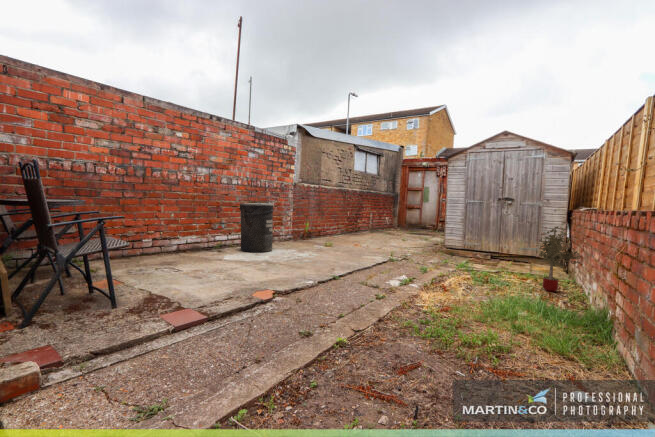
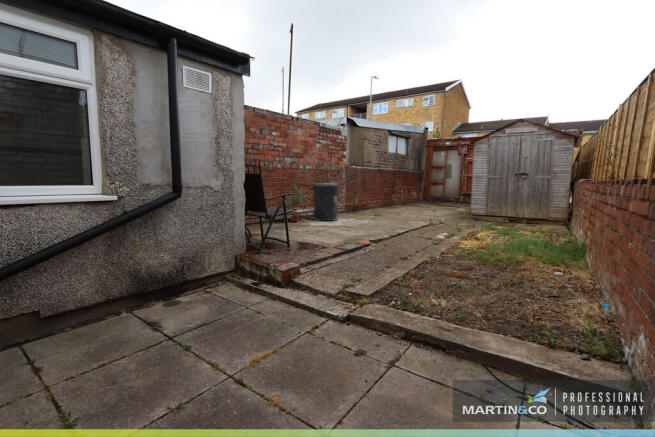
potted tree: present [539,226,581,292] -> present [286,186,306,222]

